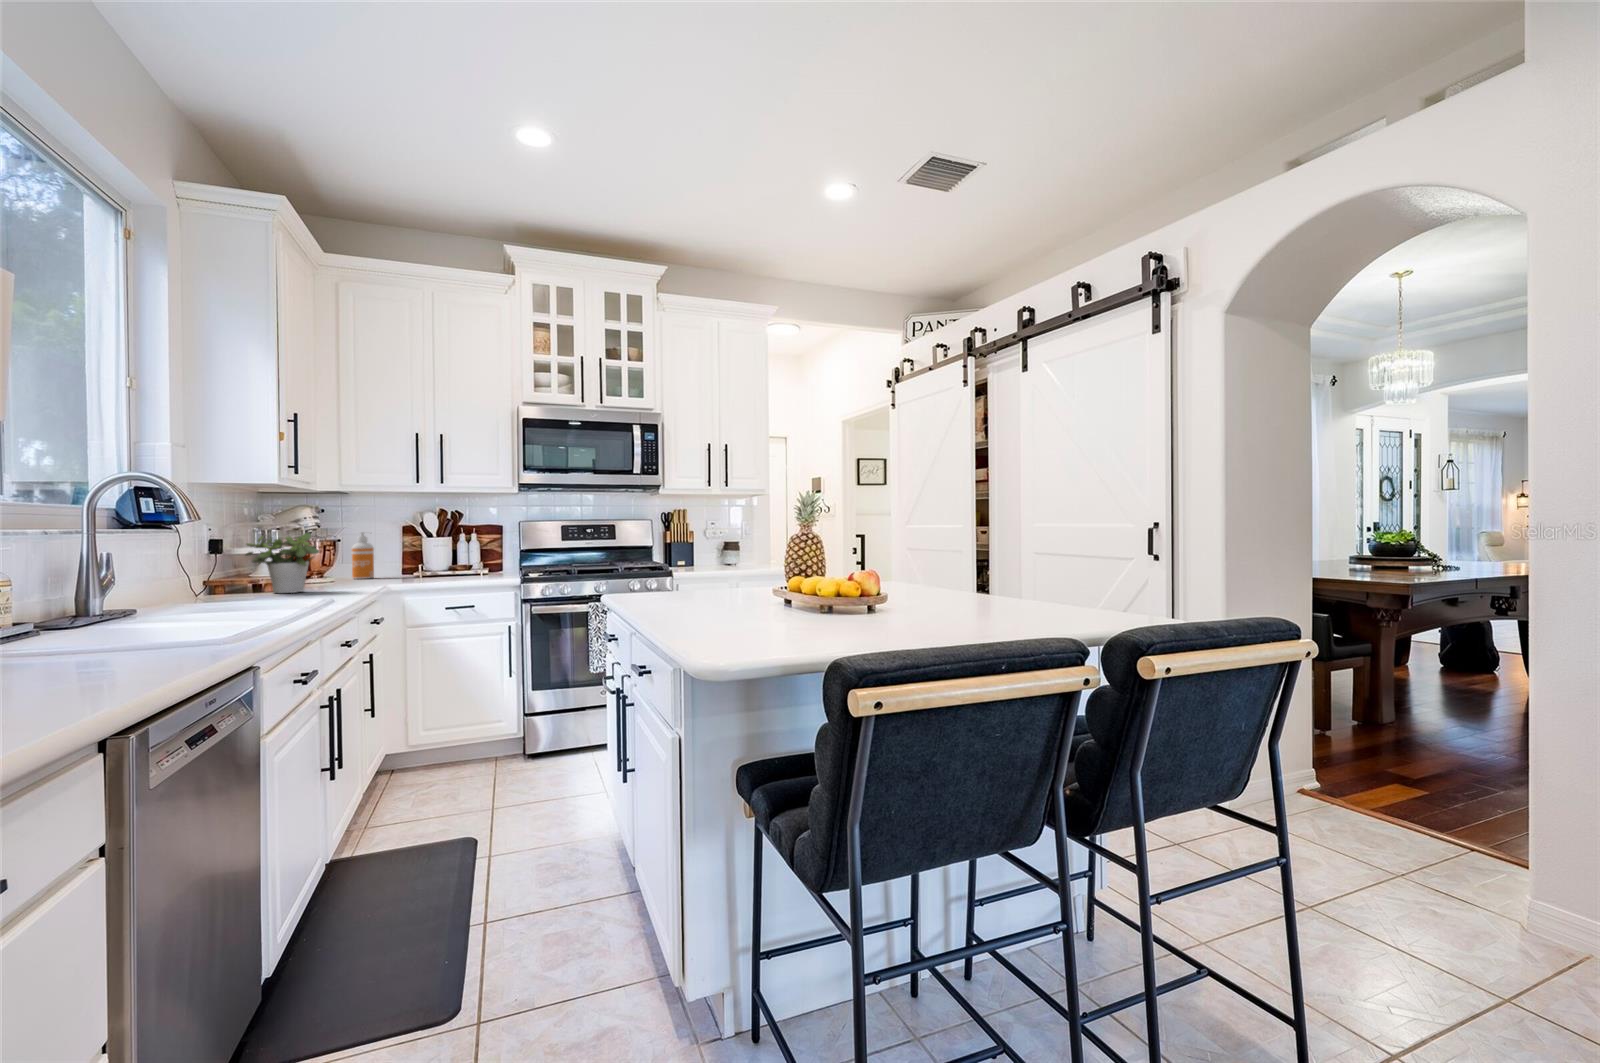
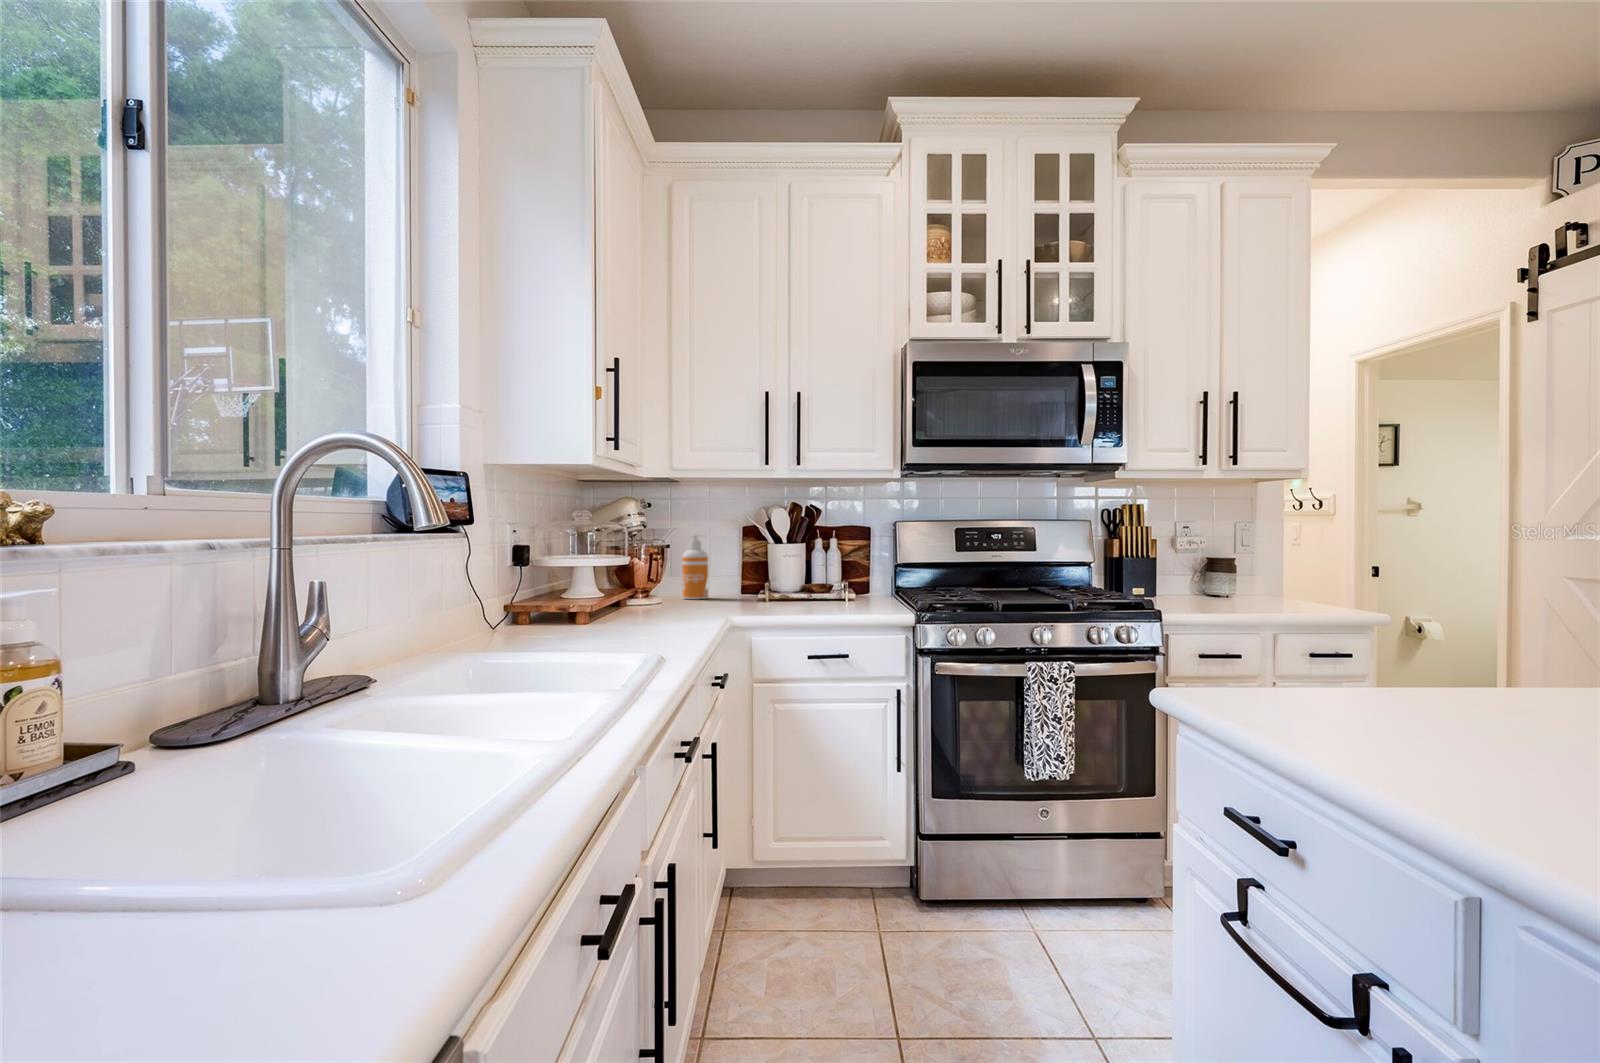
potted plant: present [246,533,319,593] -> none [553,536,646,627]

